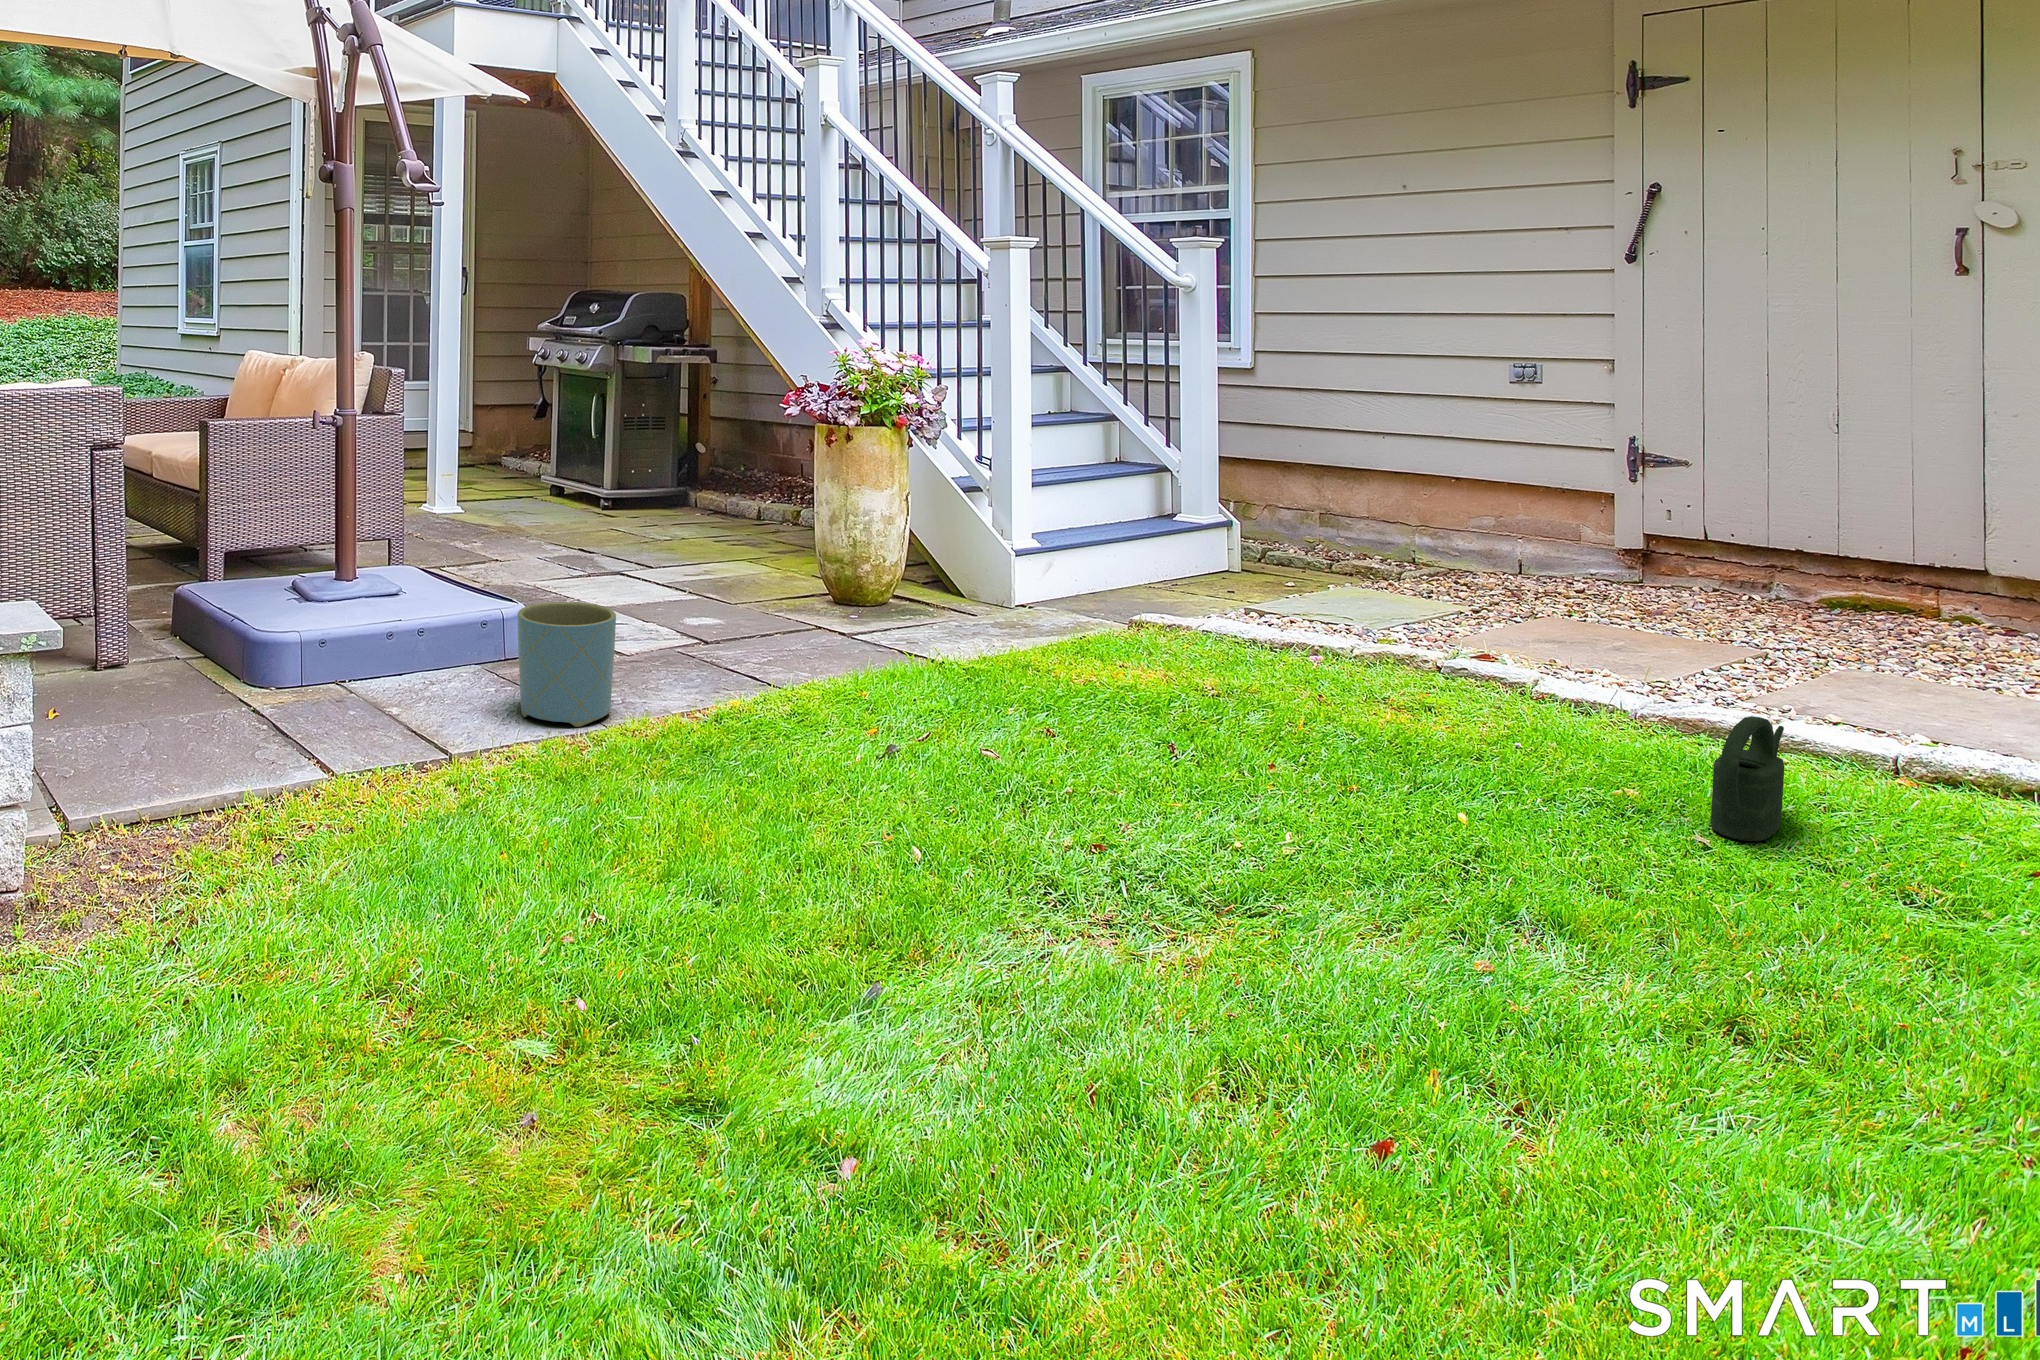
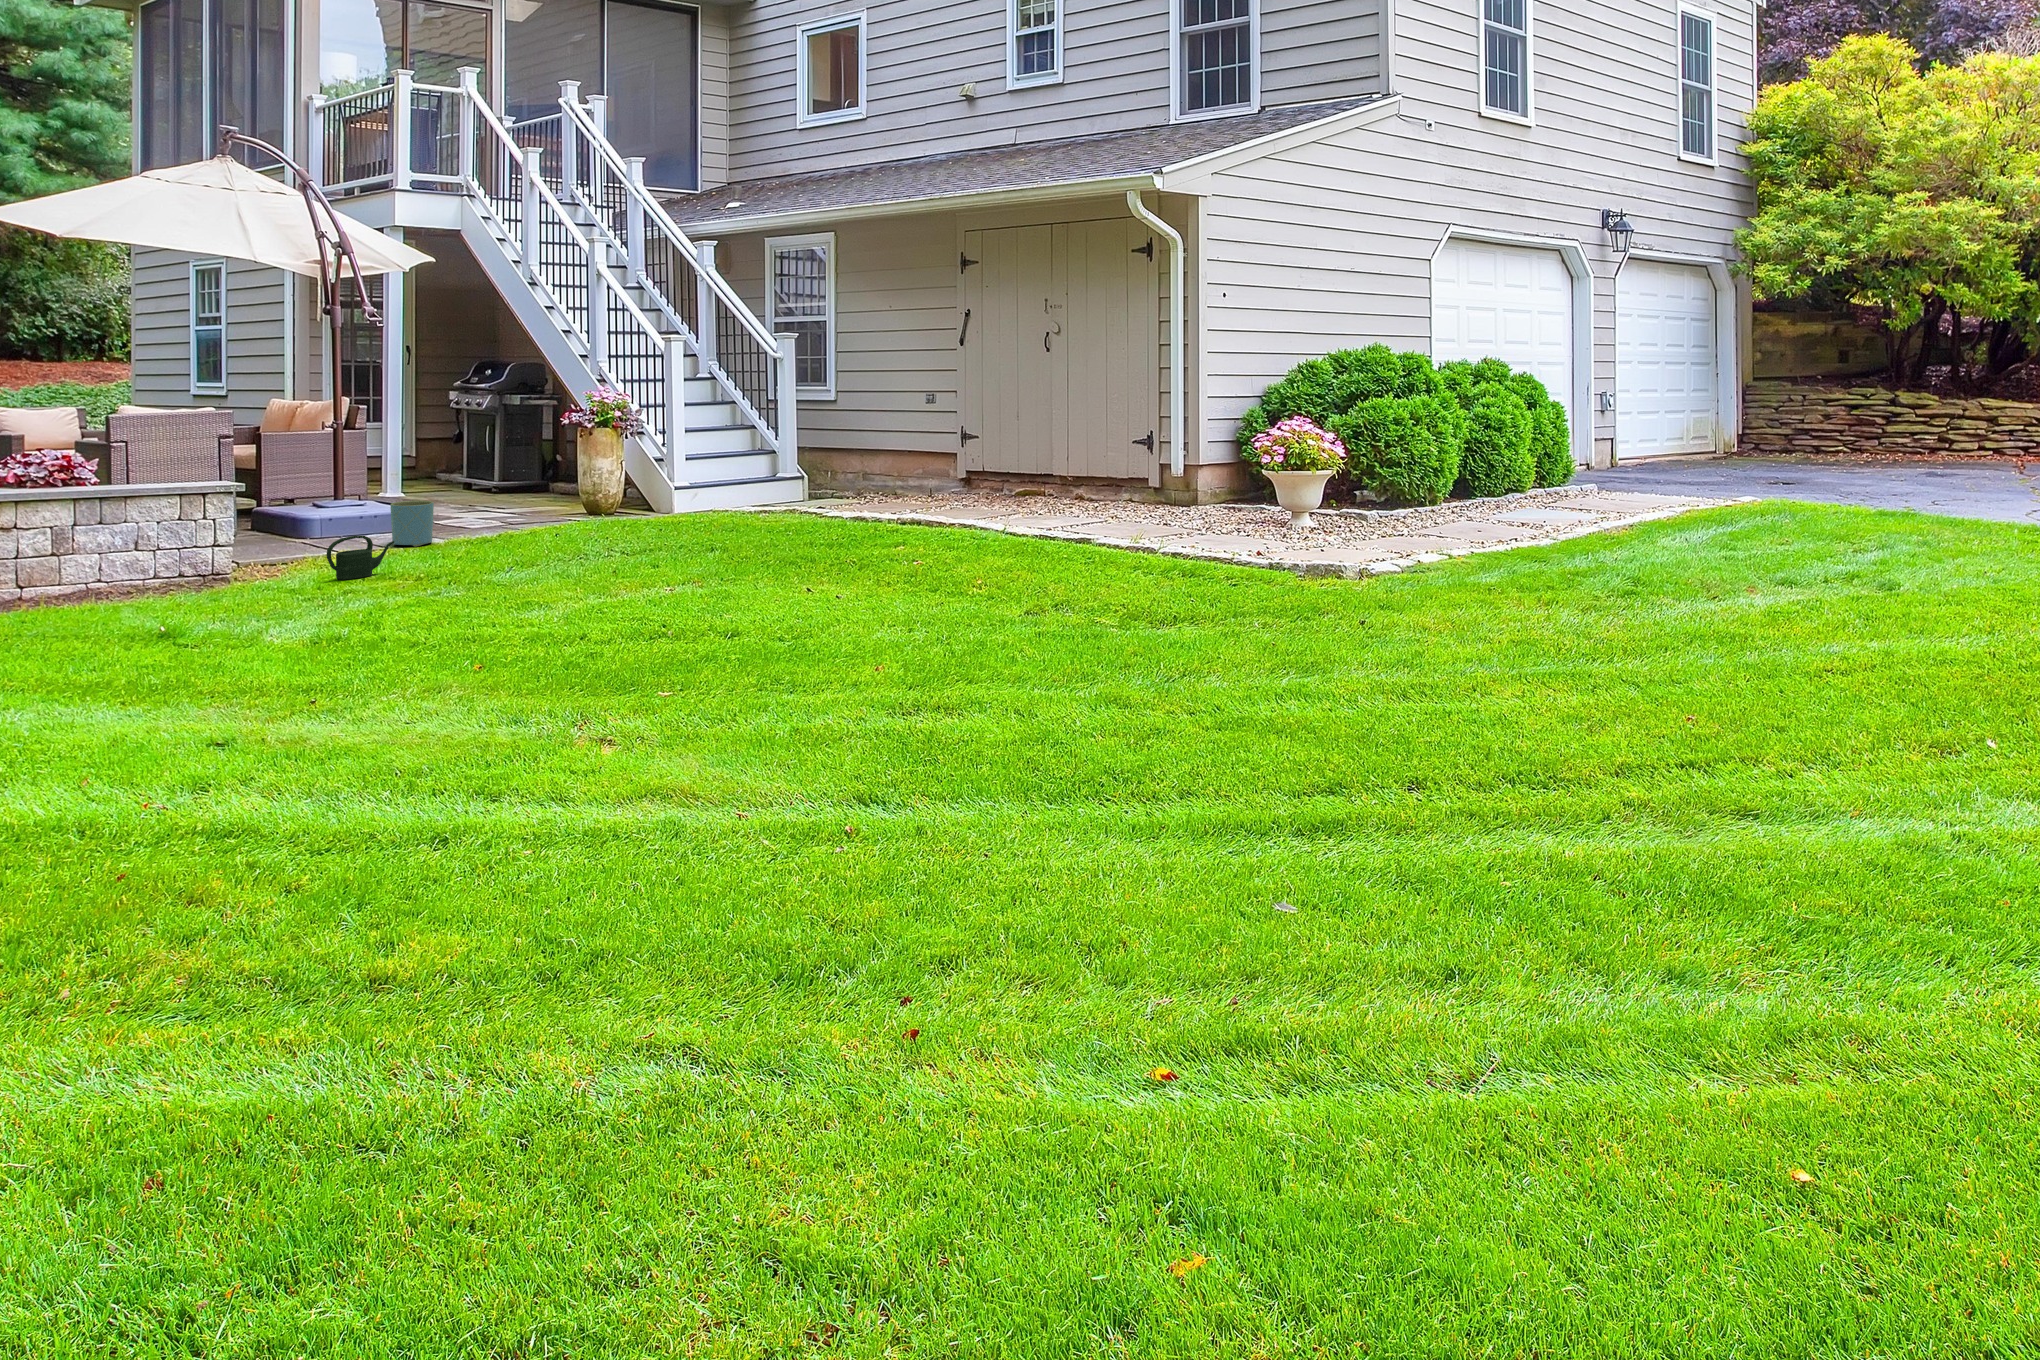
watering can: present [1711,716,1784,842] -> present [326,536,394,580]

